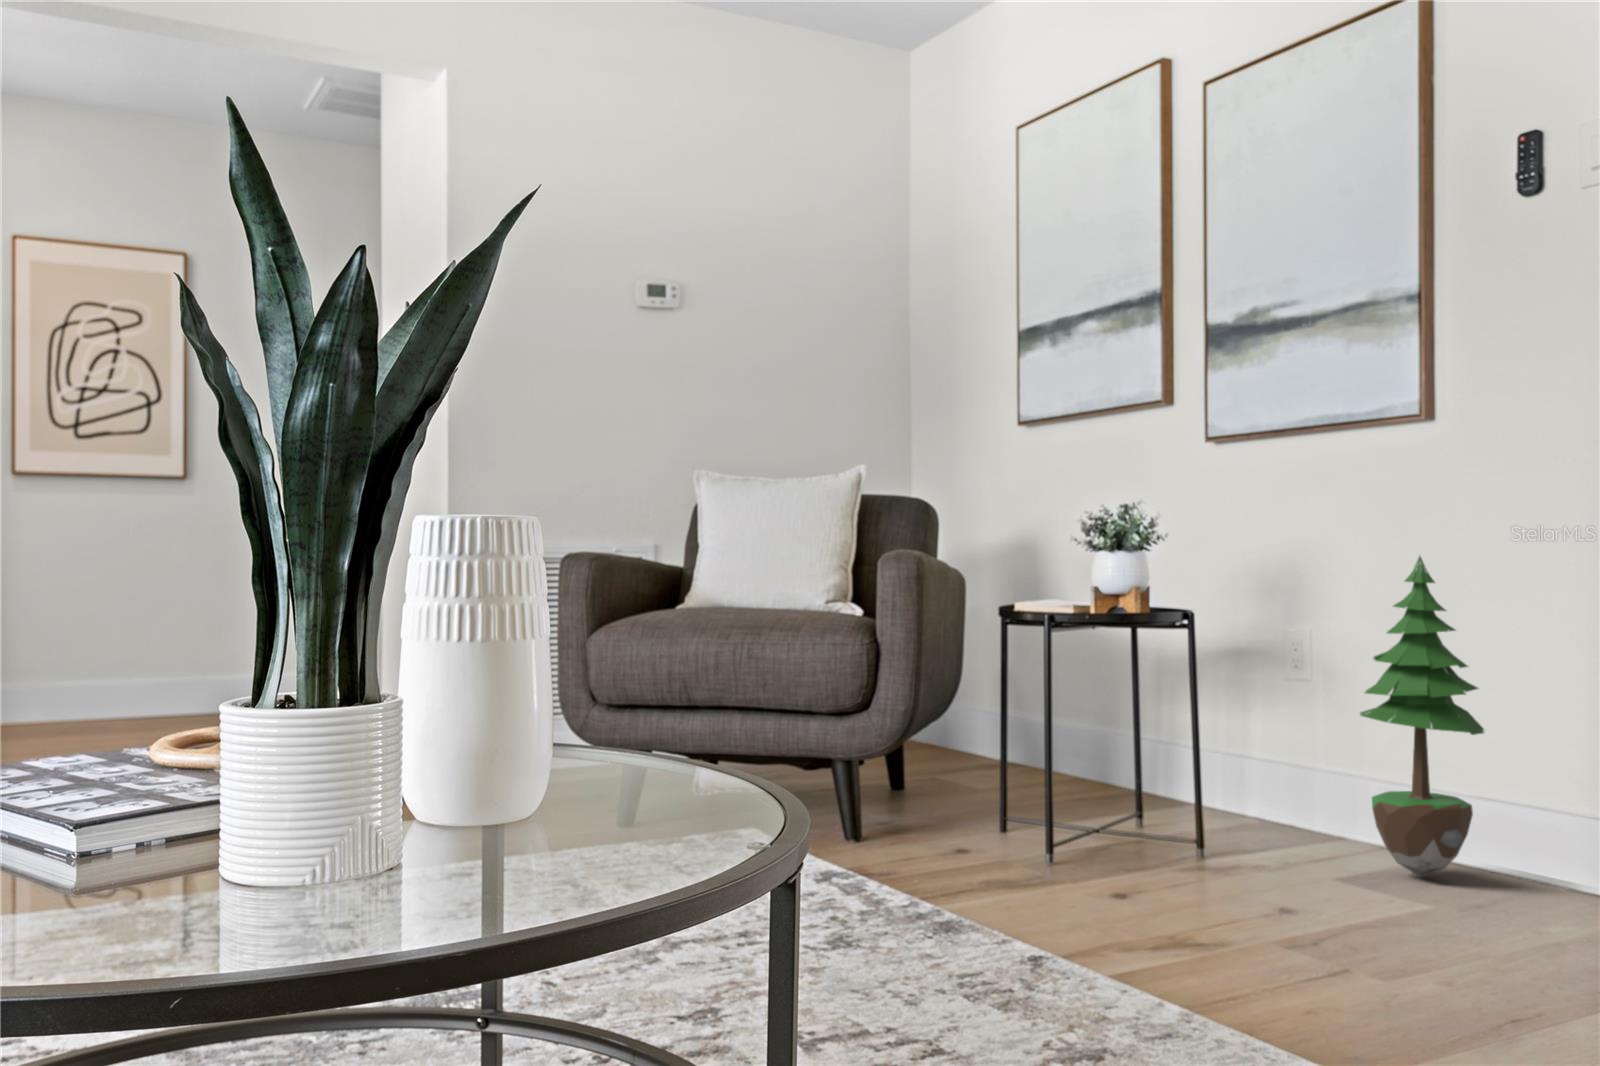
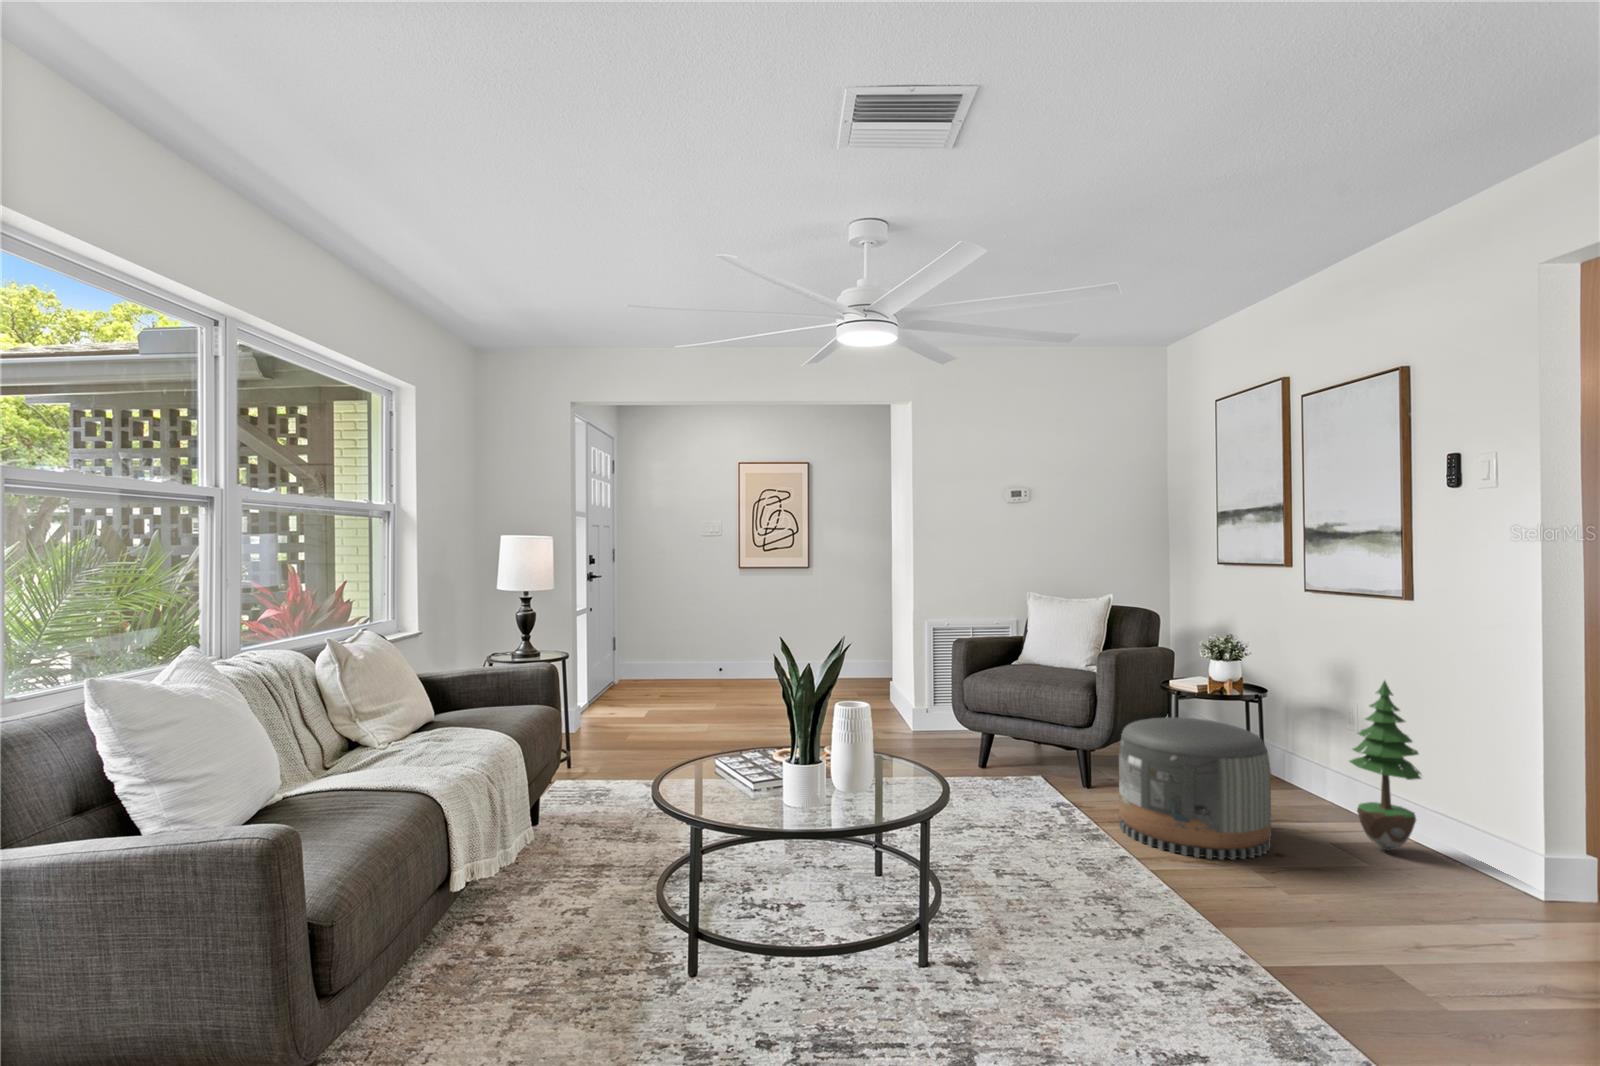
pouf: none [965,656,1265,936] -> present [1119,717,1271,860]

